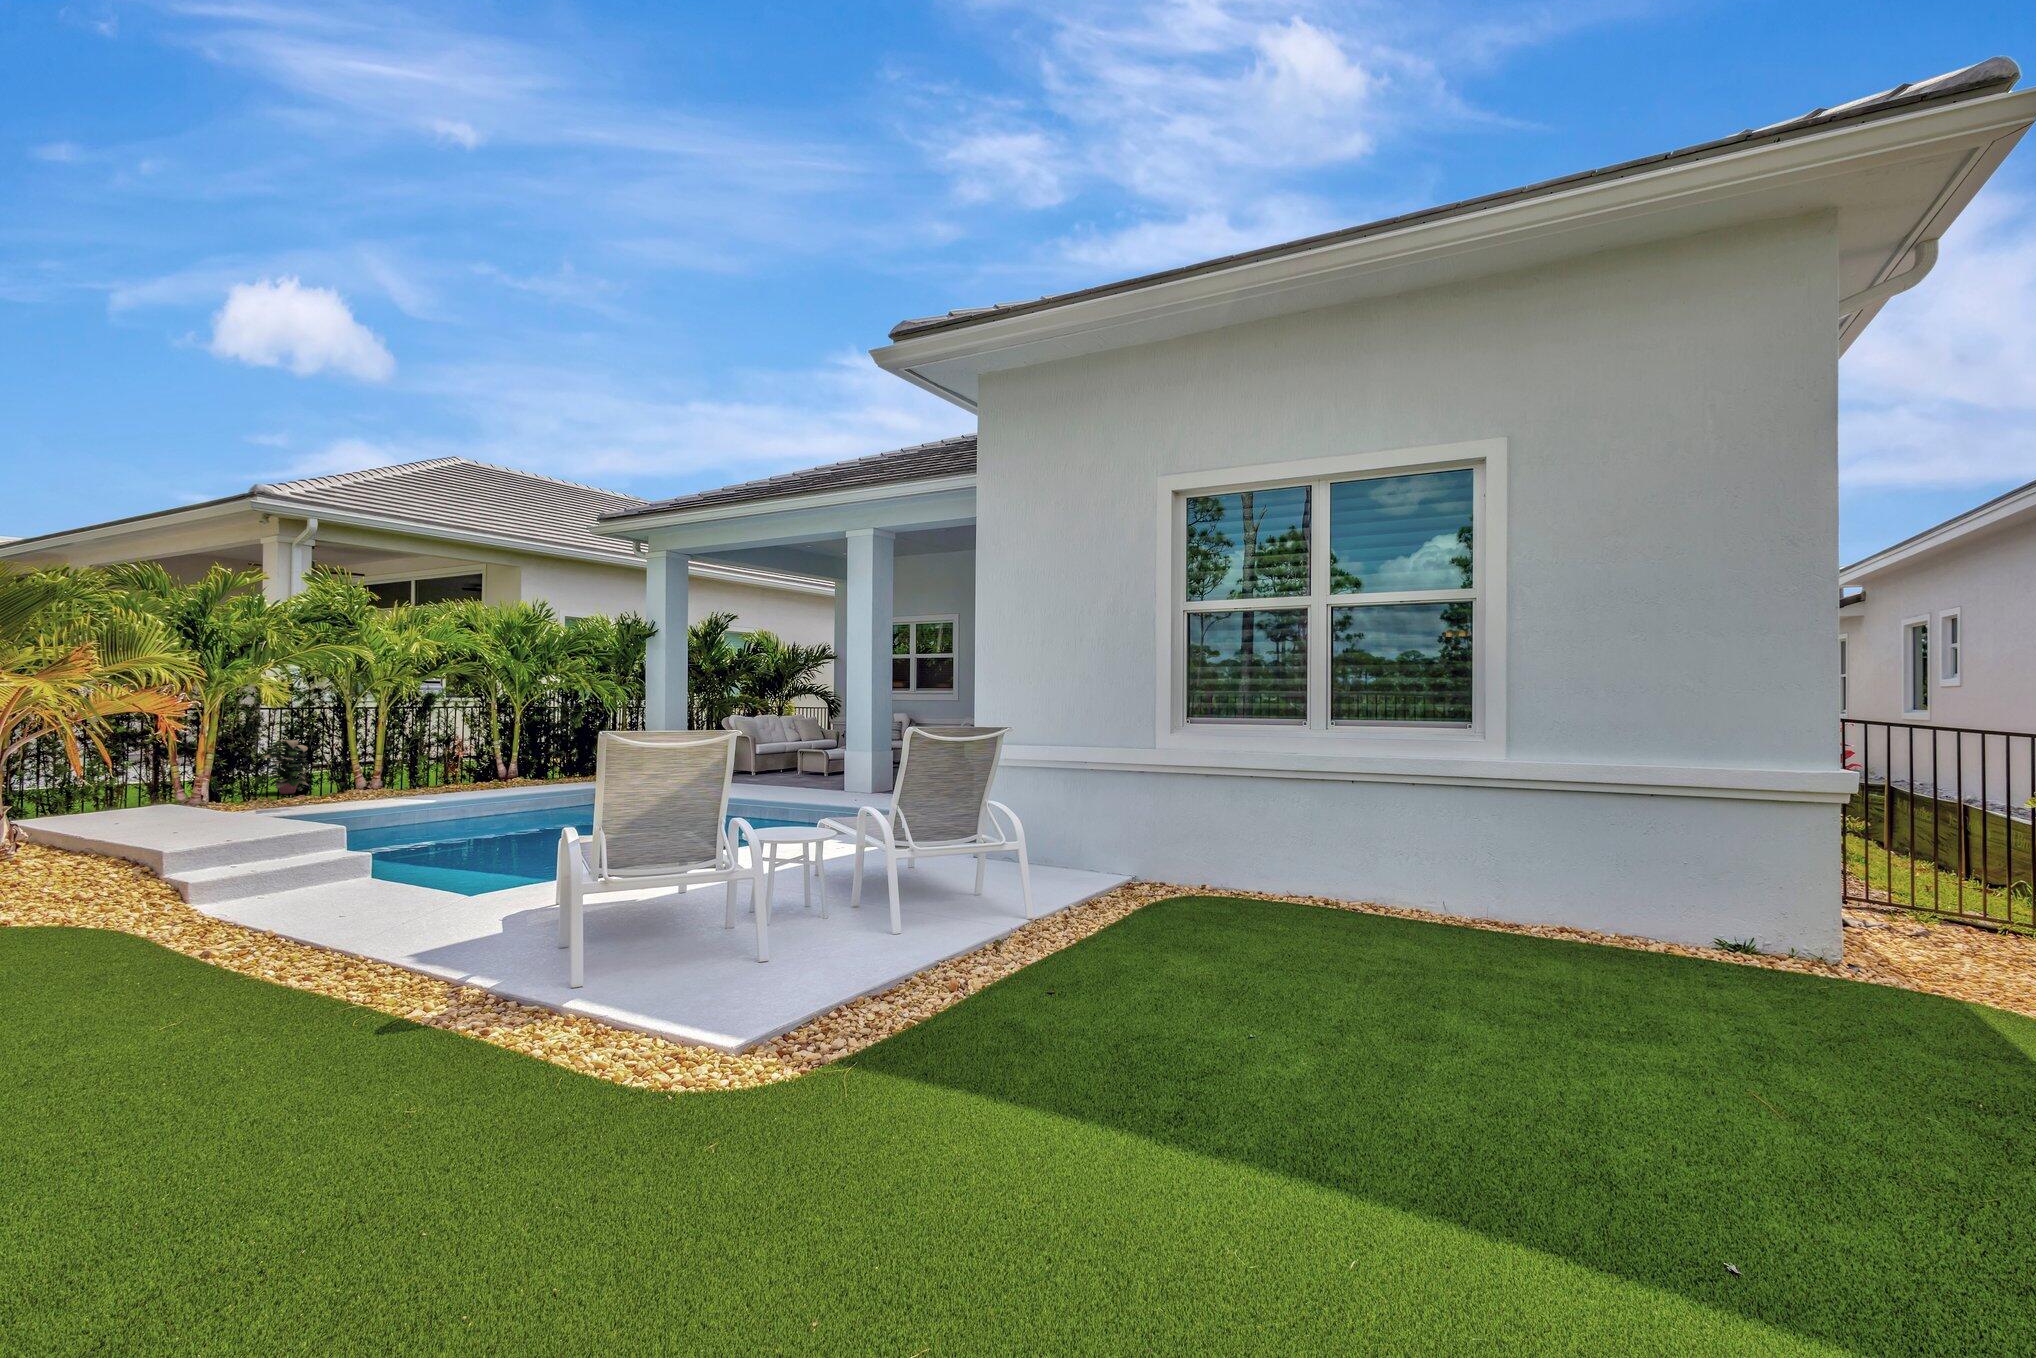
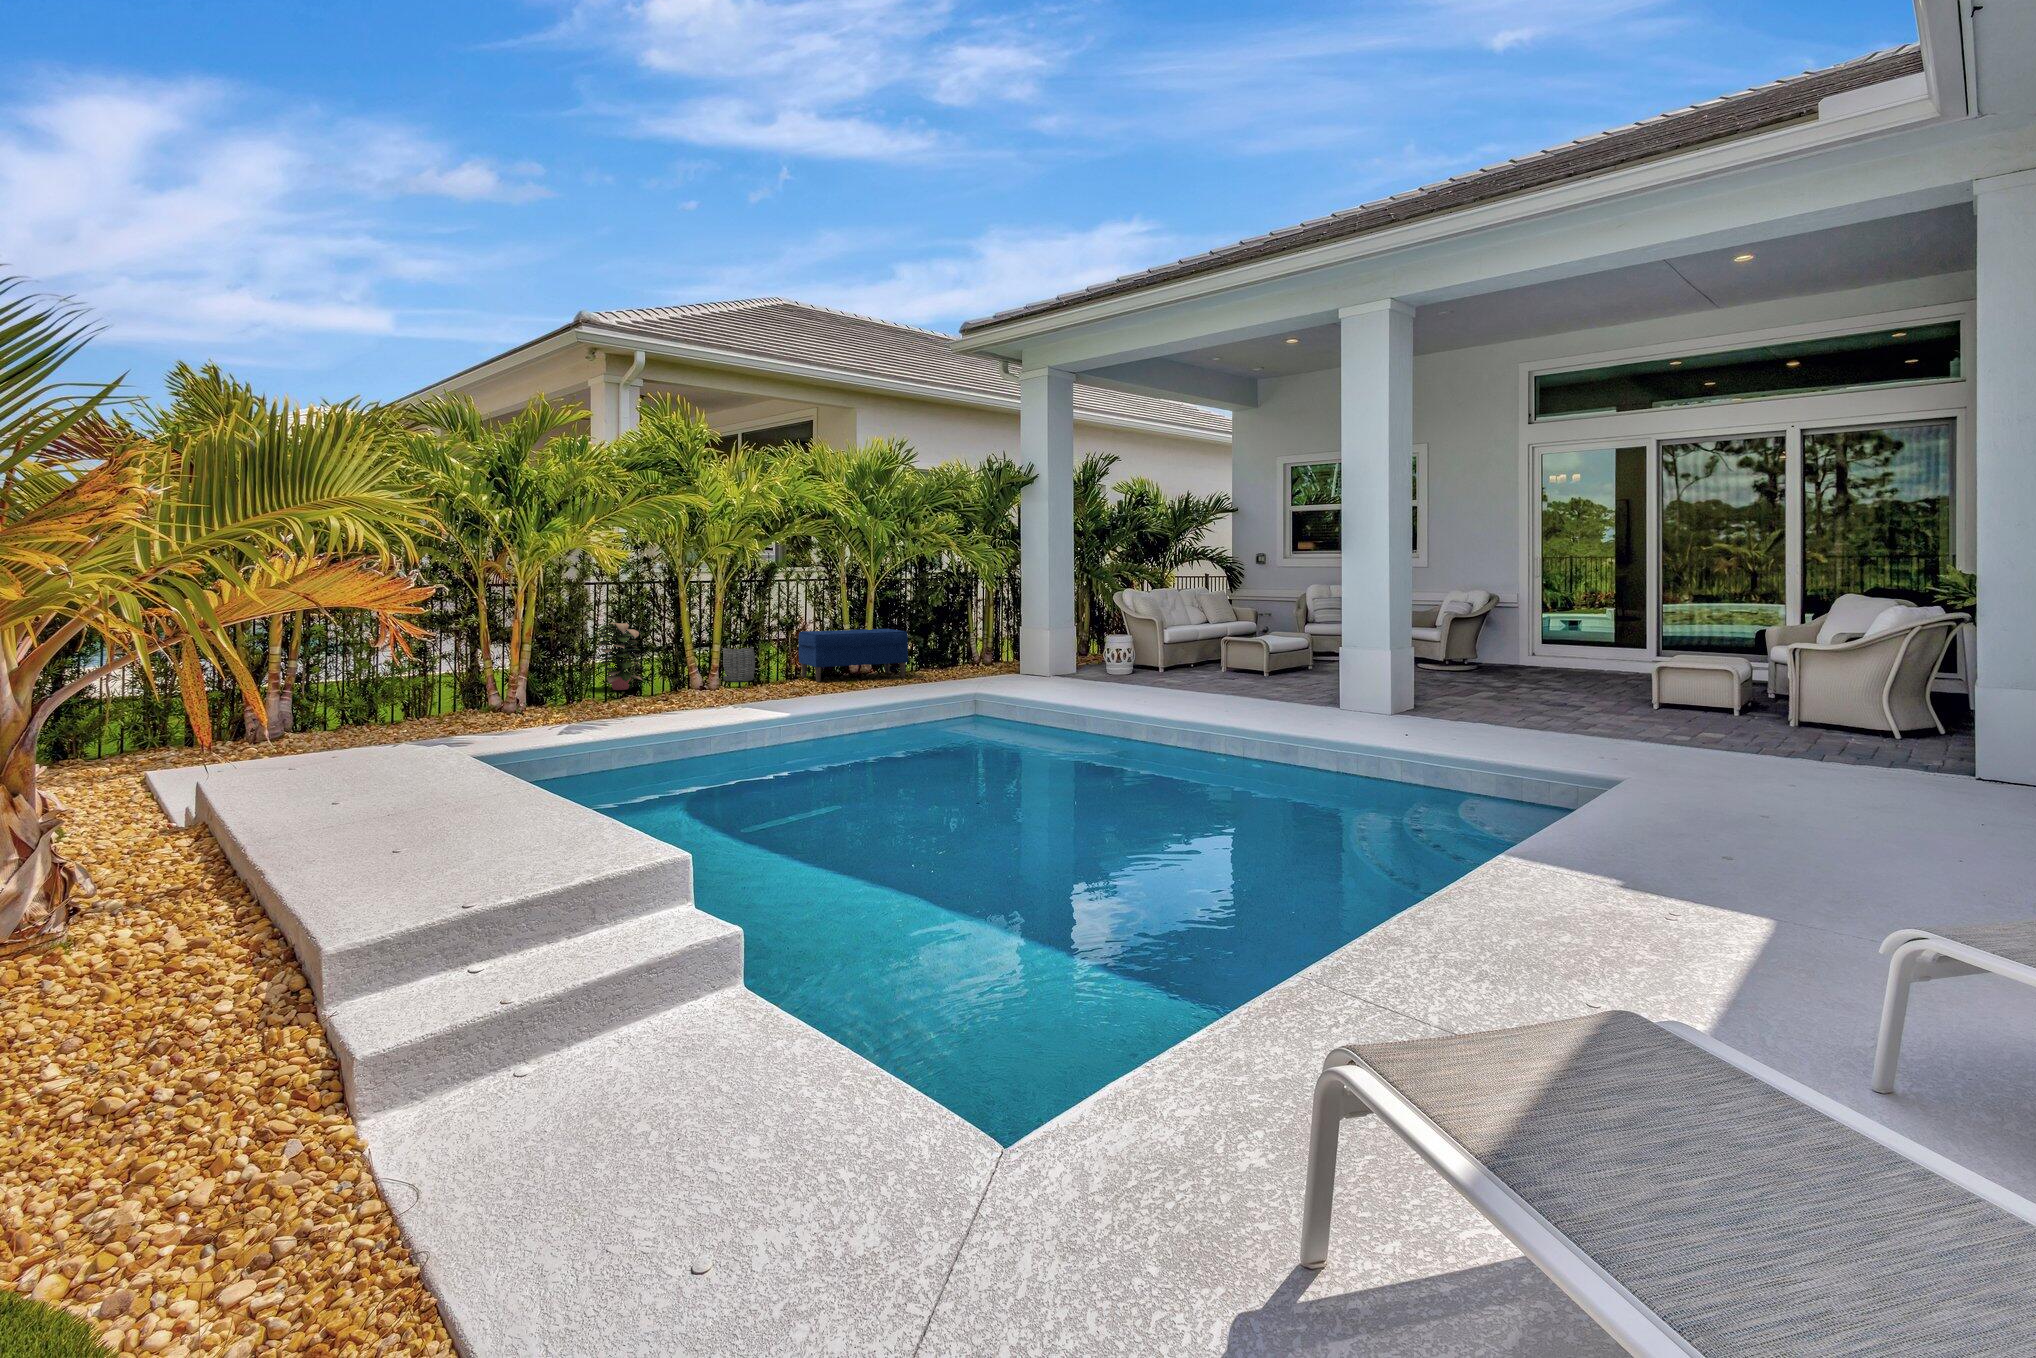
bench: none [453,743,548,784] -> present [799,629,908,682]
woven basket: none [382,758,413,785] -> present [722,646,755,681]

